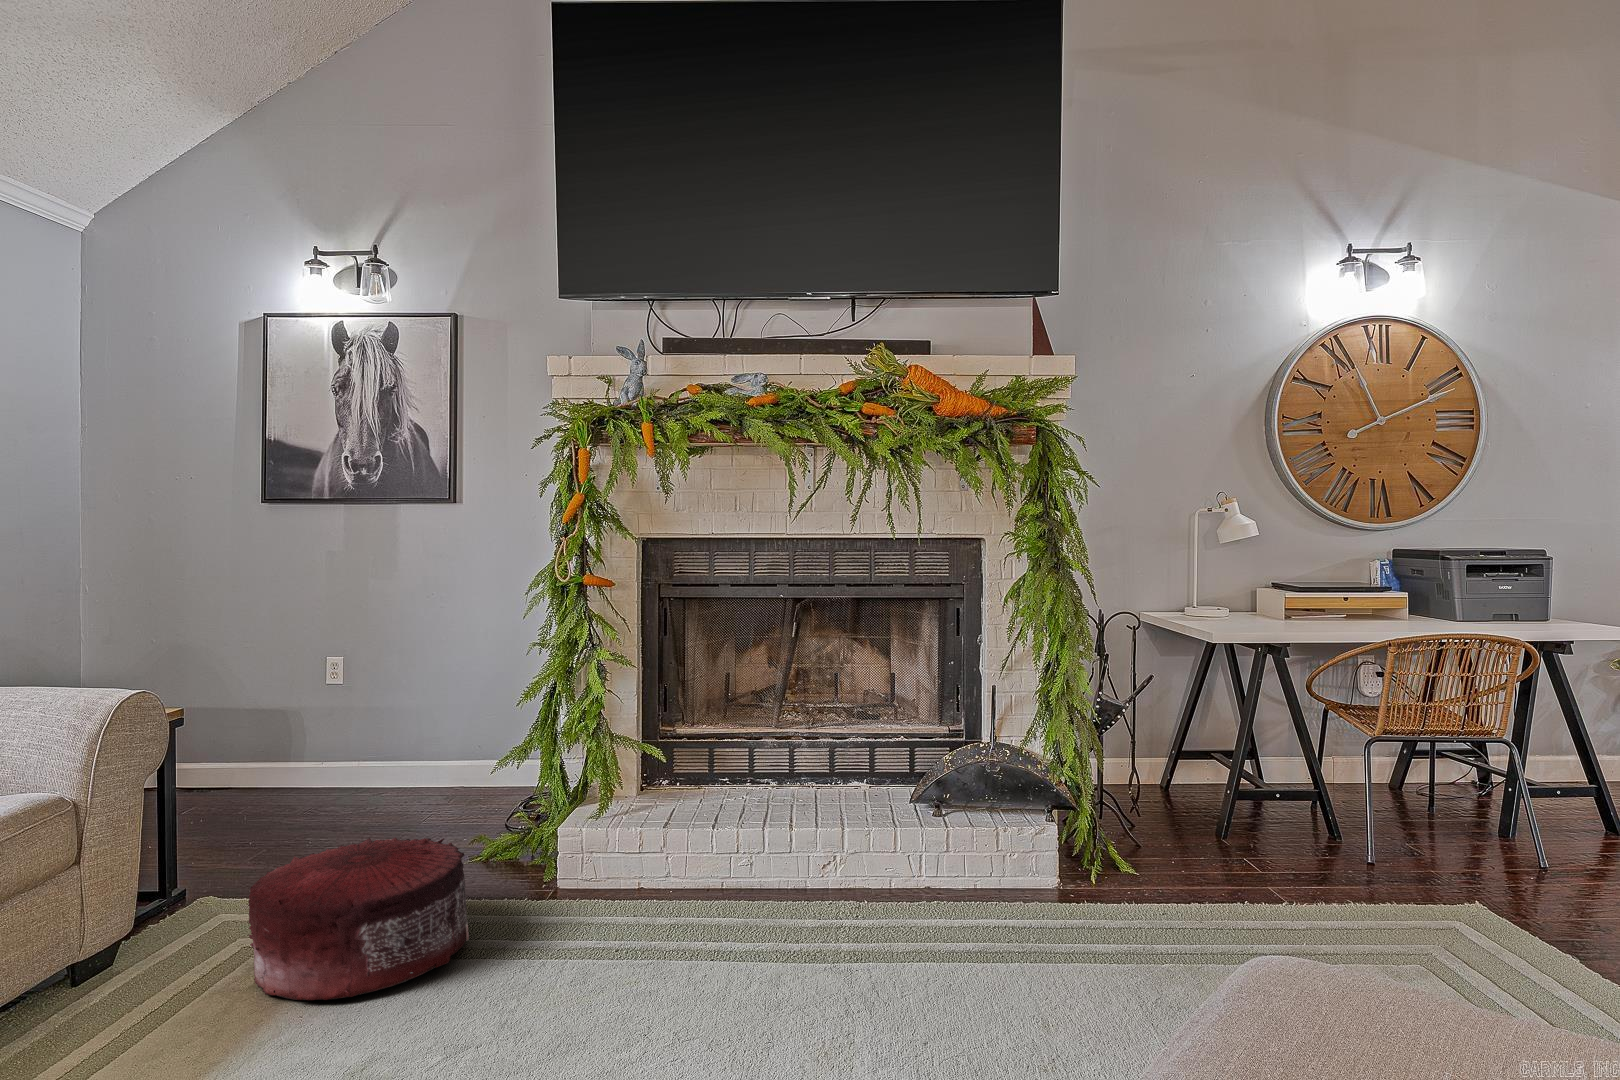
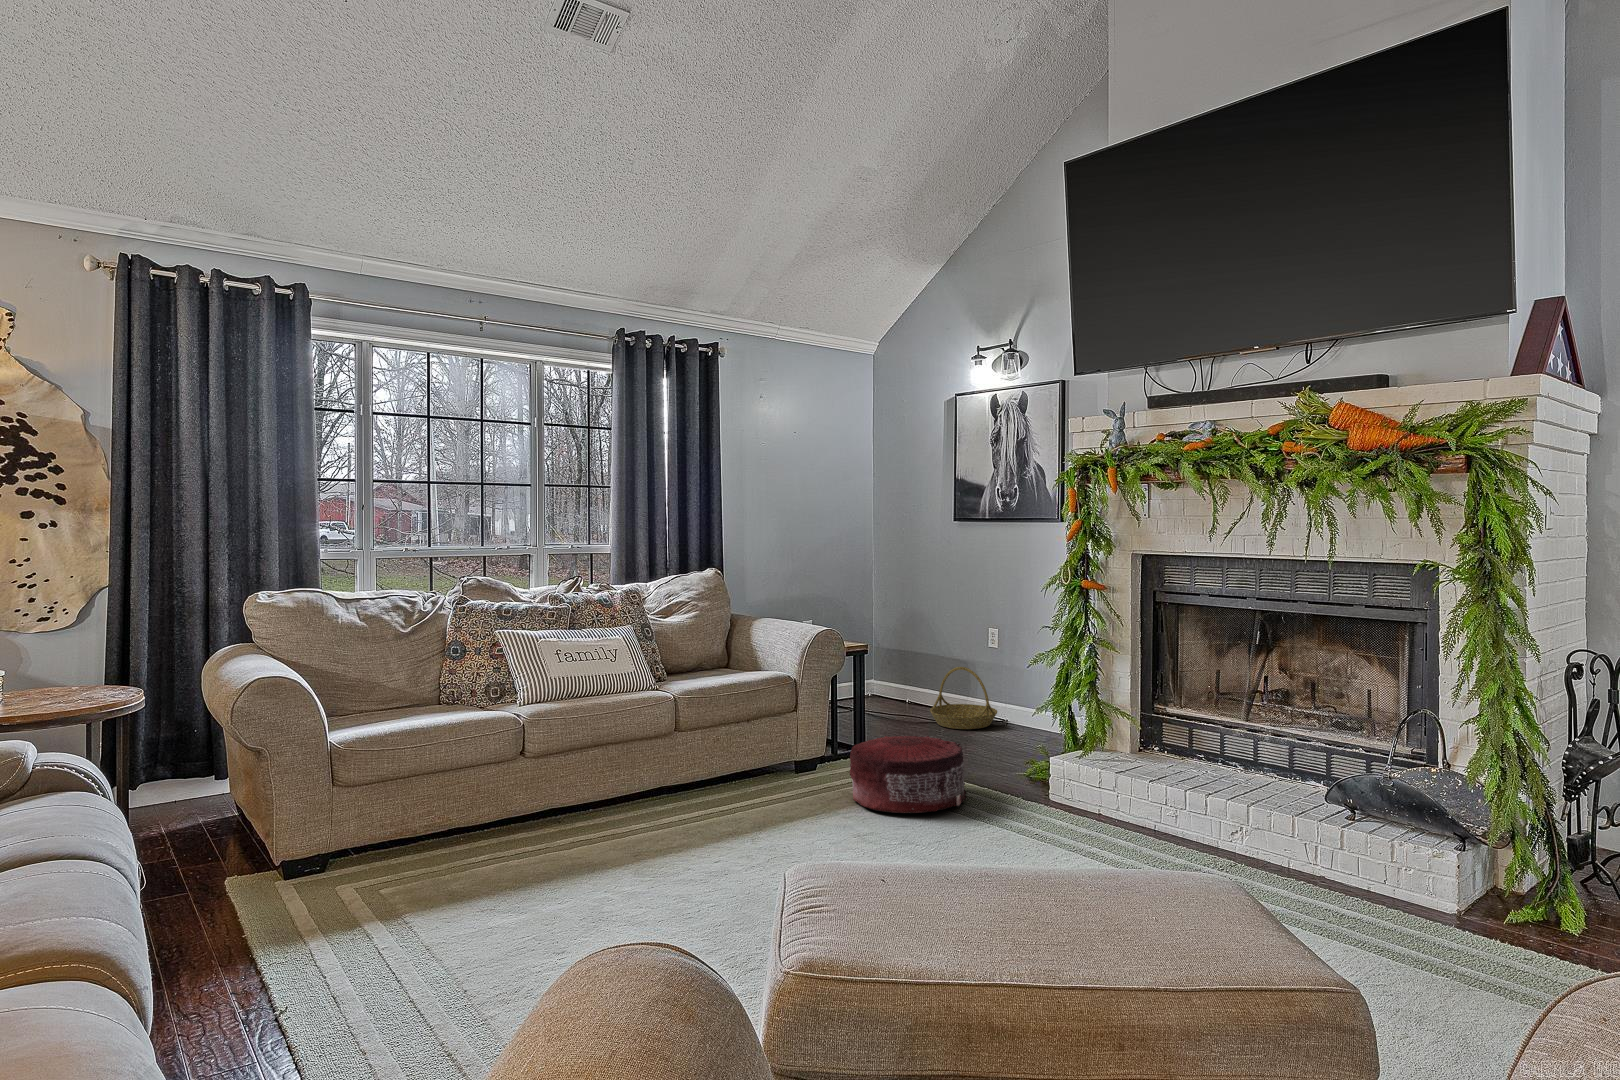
basket: none [243,721,358,818] -> present [930,667,997,729]

